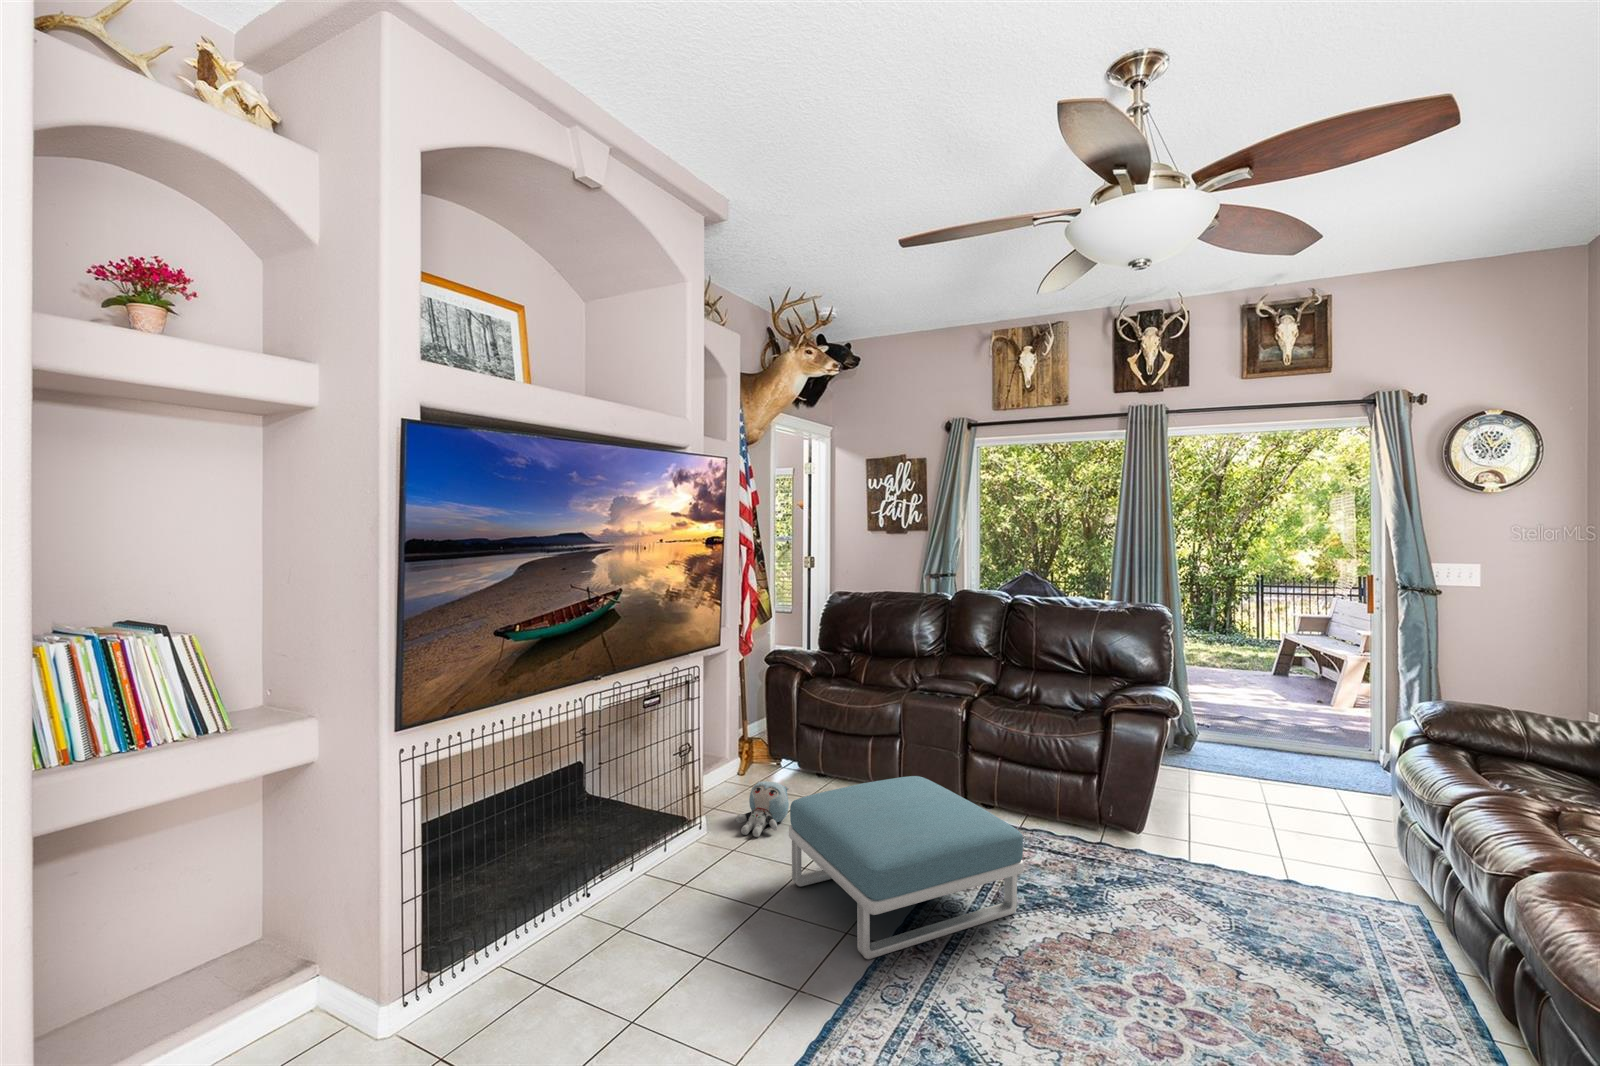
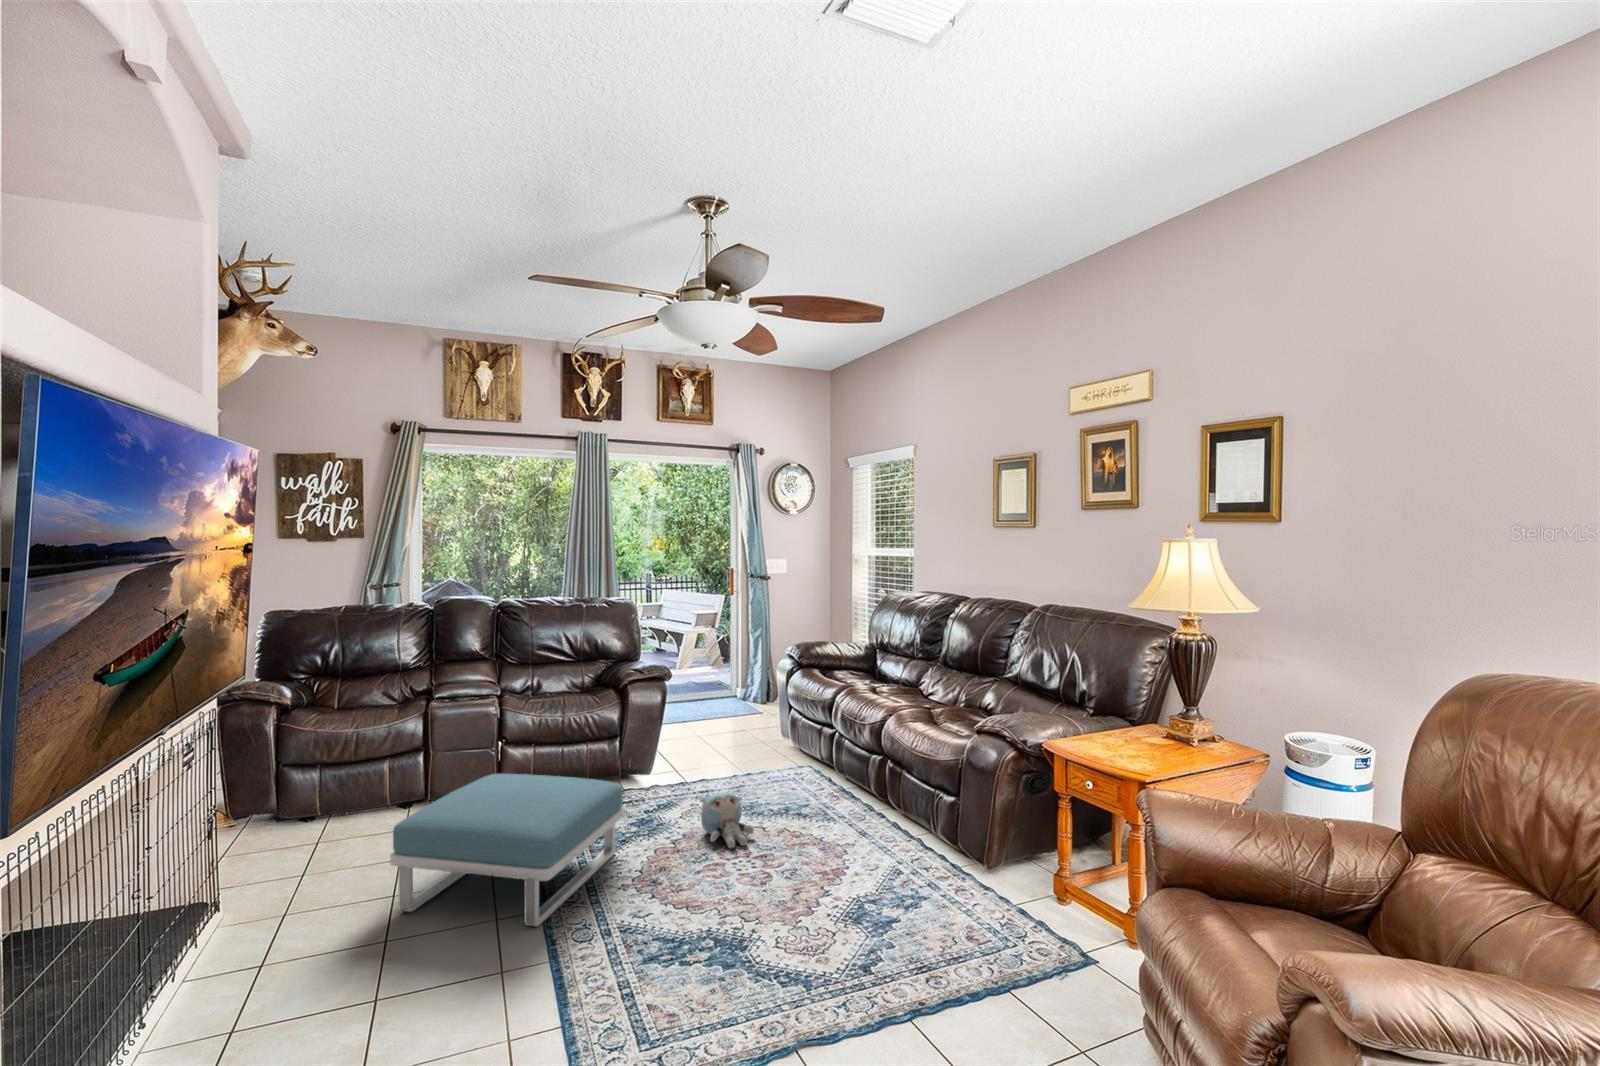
plush toy: present [736,781,790,837] -> present [701,793,754,848]

